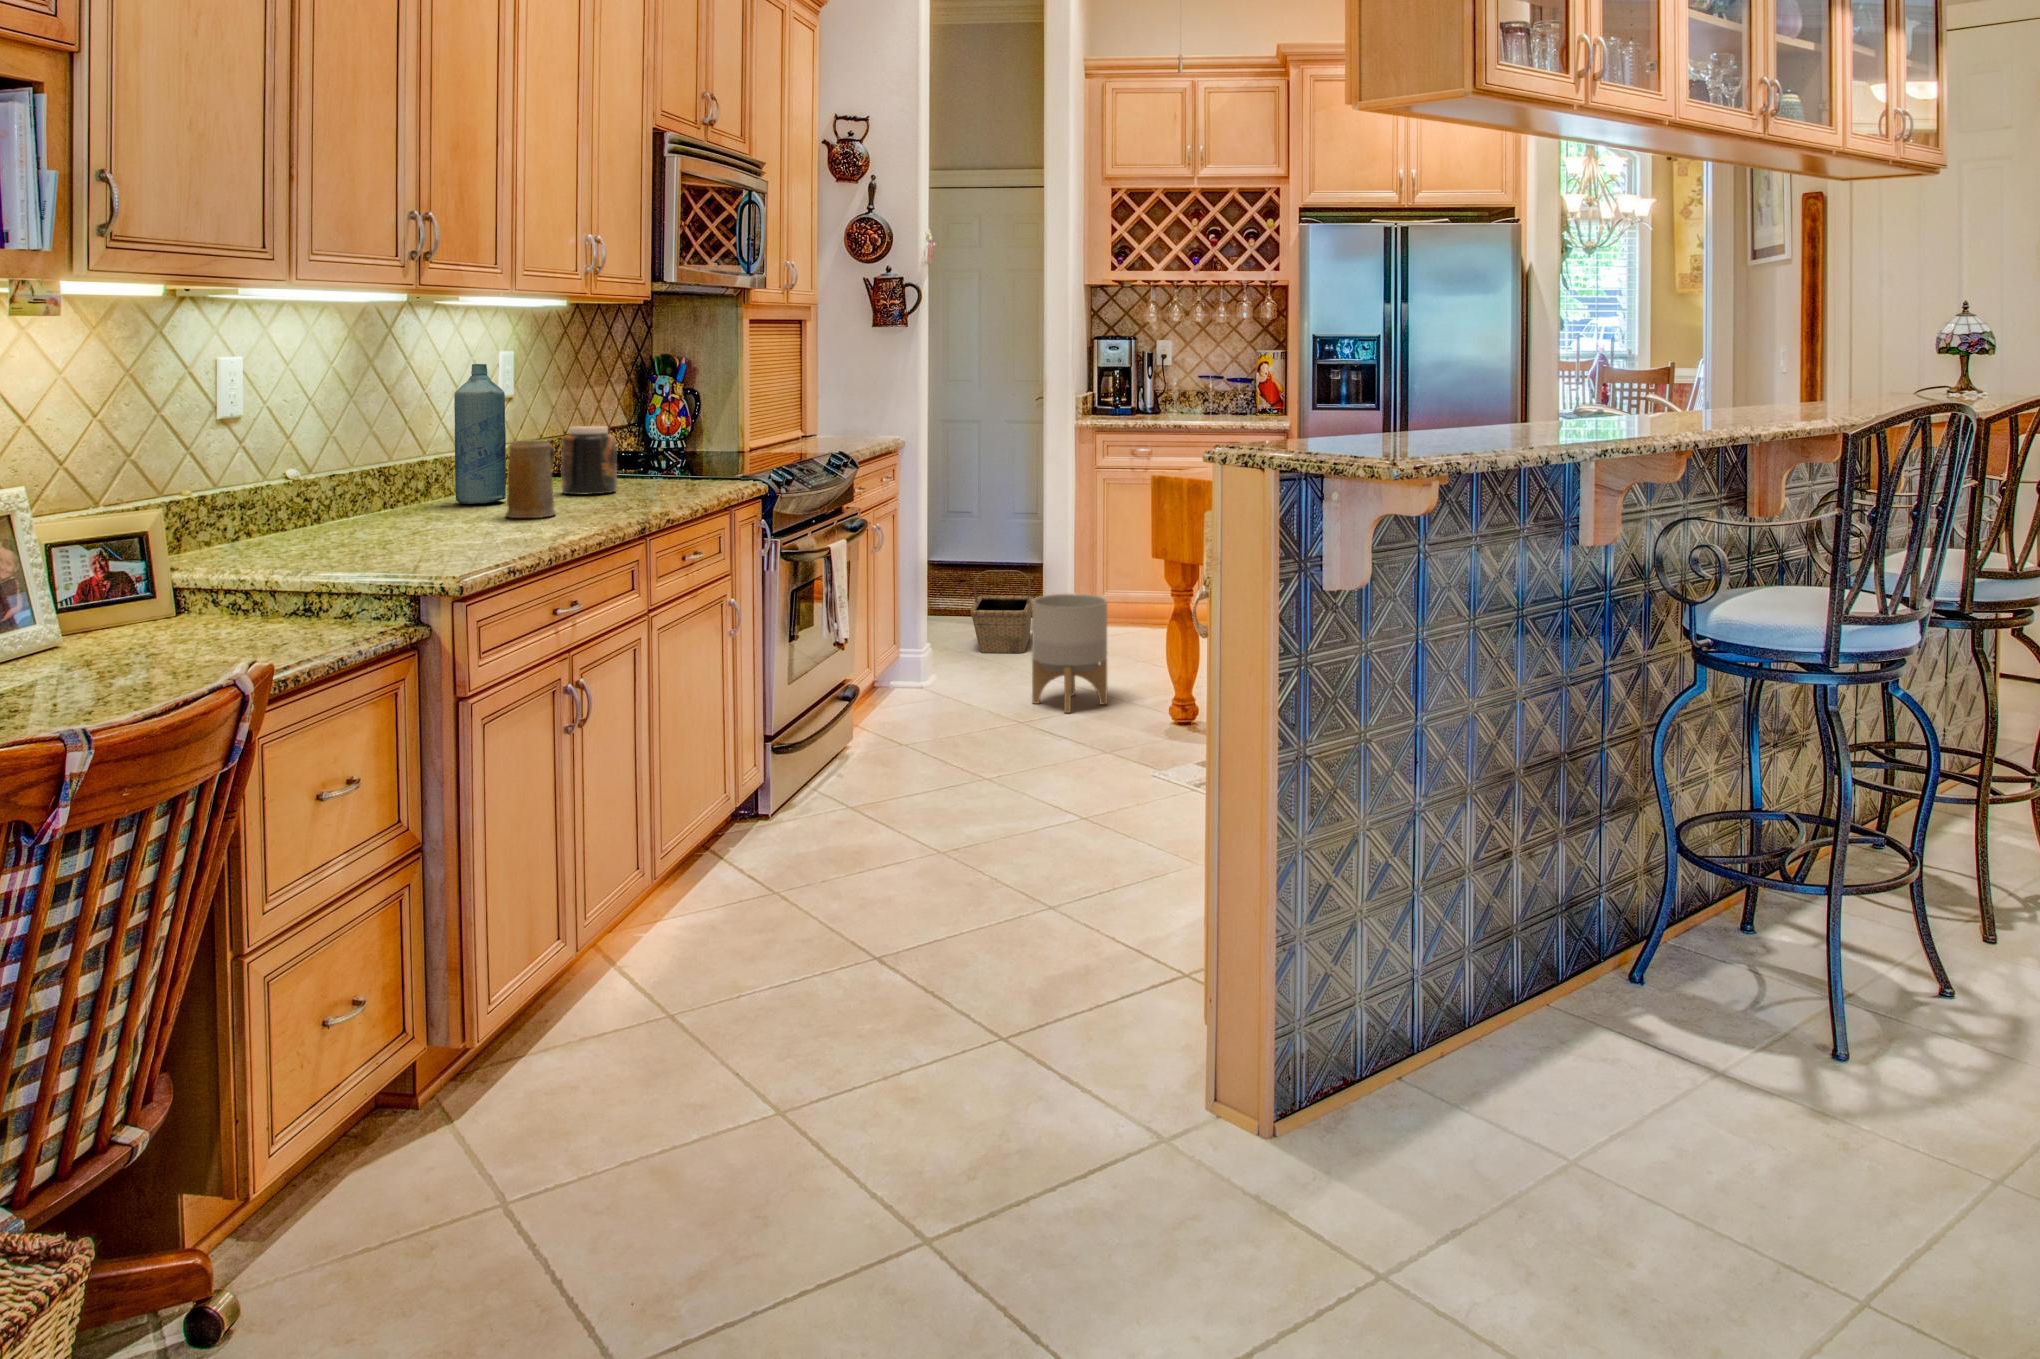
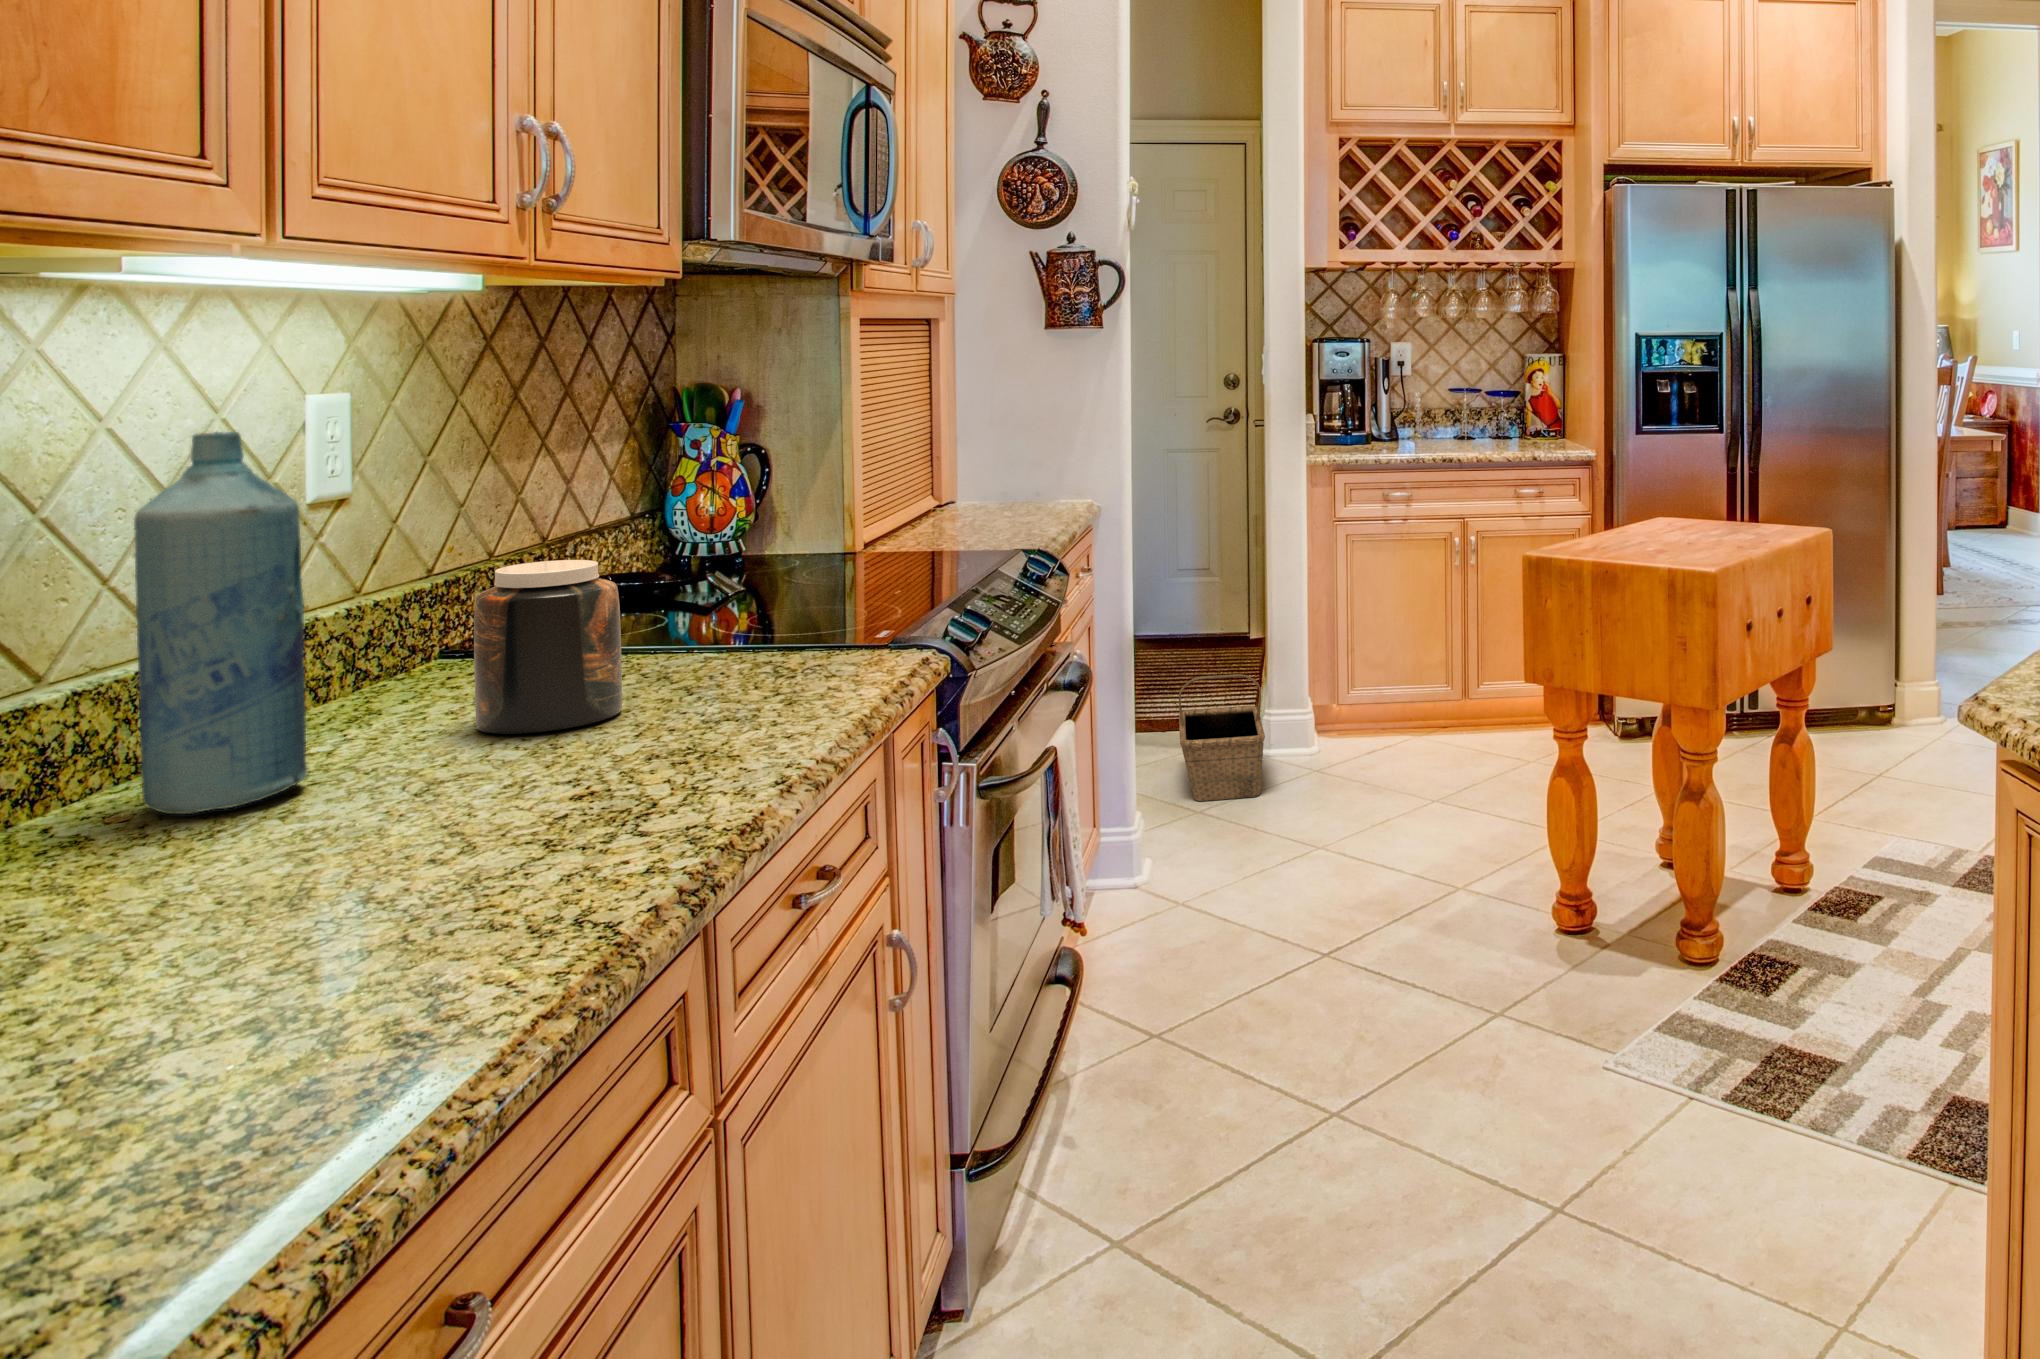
mug: present [505,440,556,518] -> none [281,648,454,890]
planter: present [1032,594,1107,713] -> none [1321,725,1437,920]

